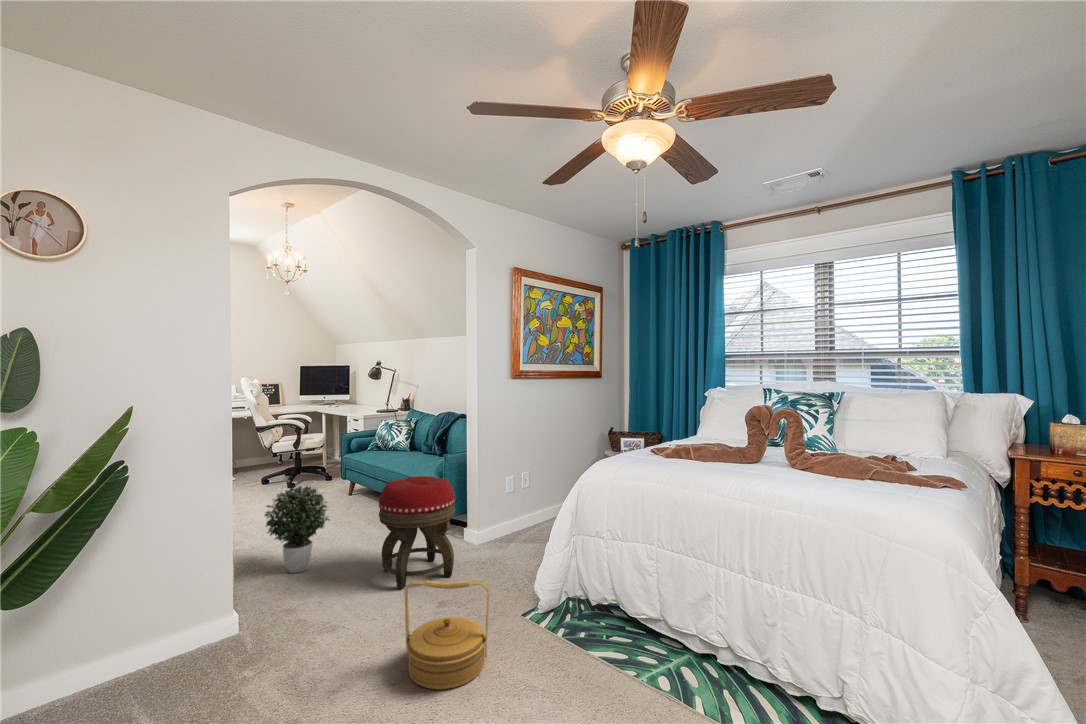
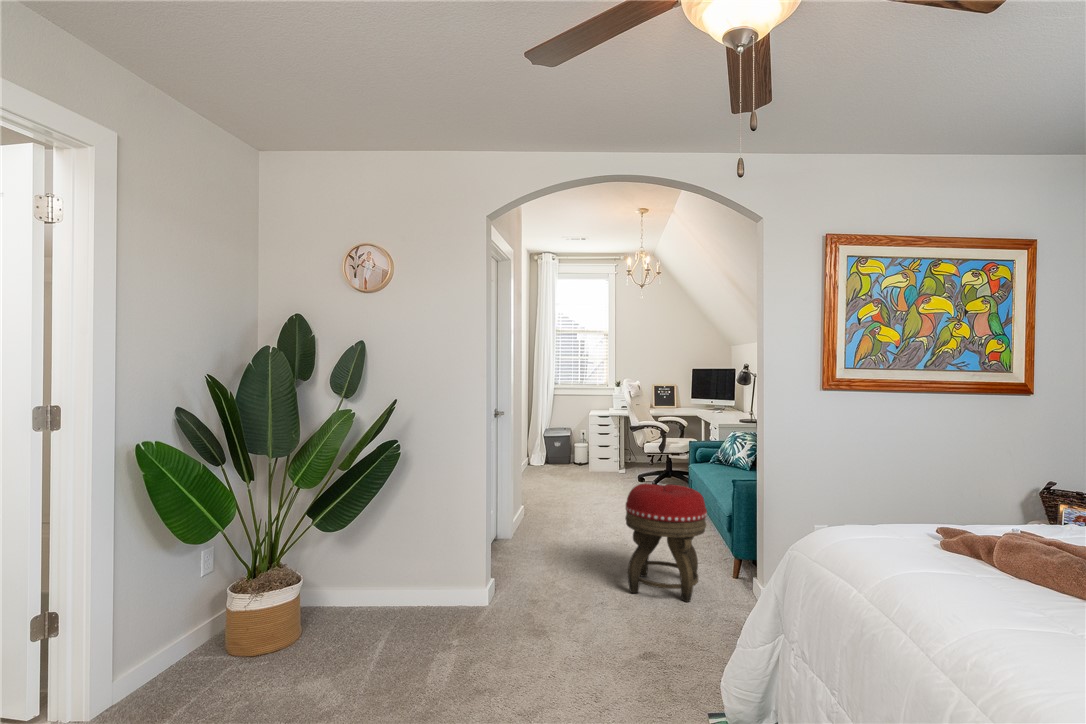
potted plant: present [265,486,330,573] -> none [558,473,611,552]
basket: present [404,580,490,690] -> none [549,567,628,682]

